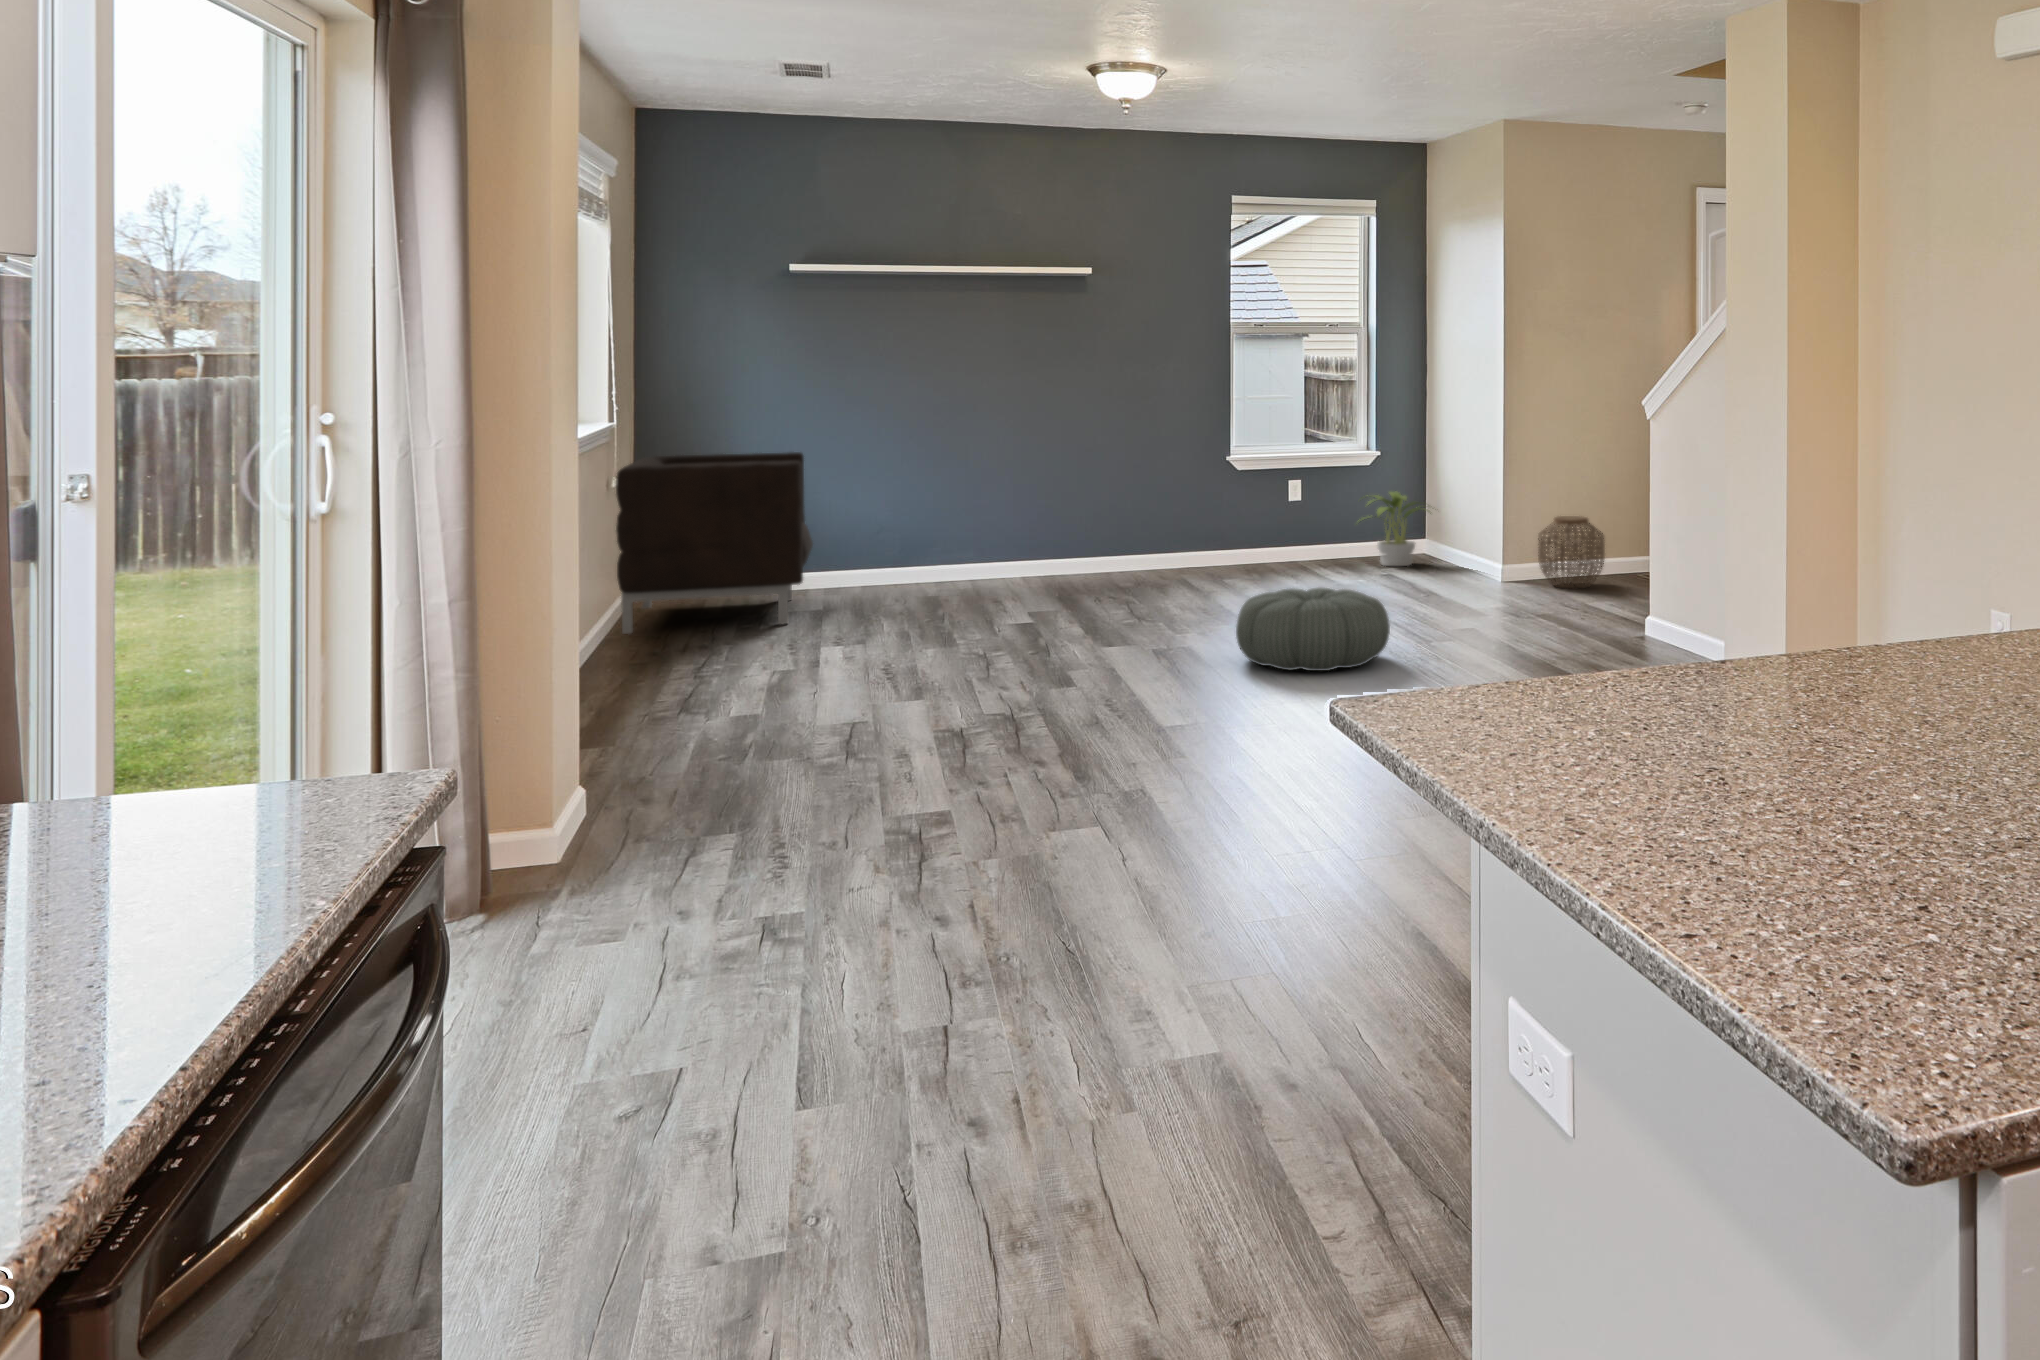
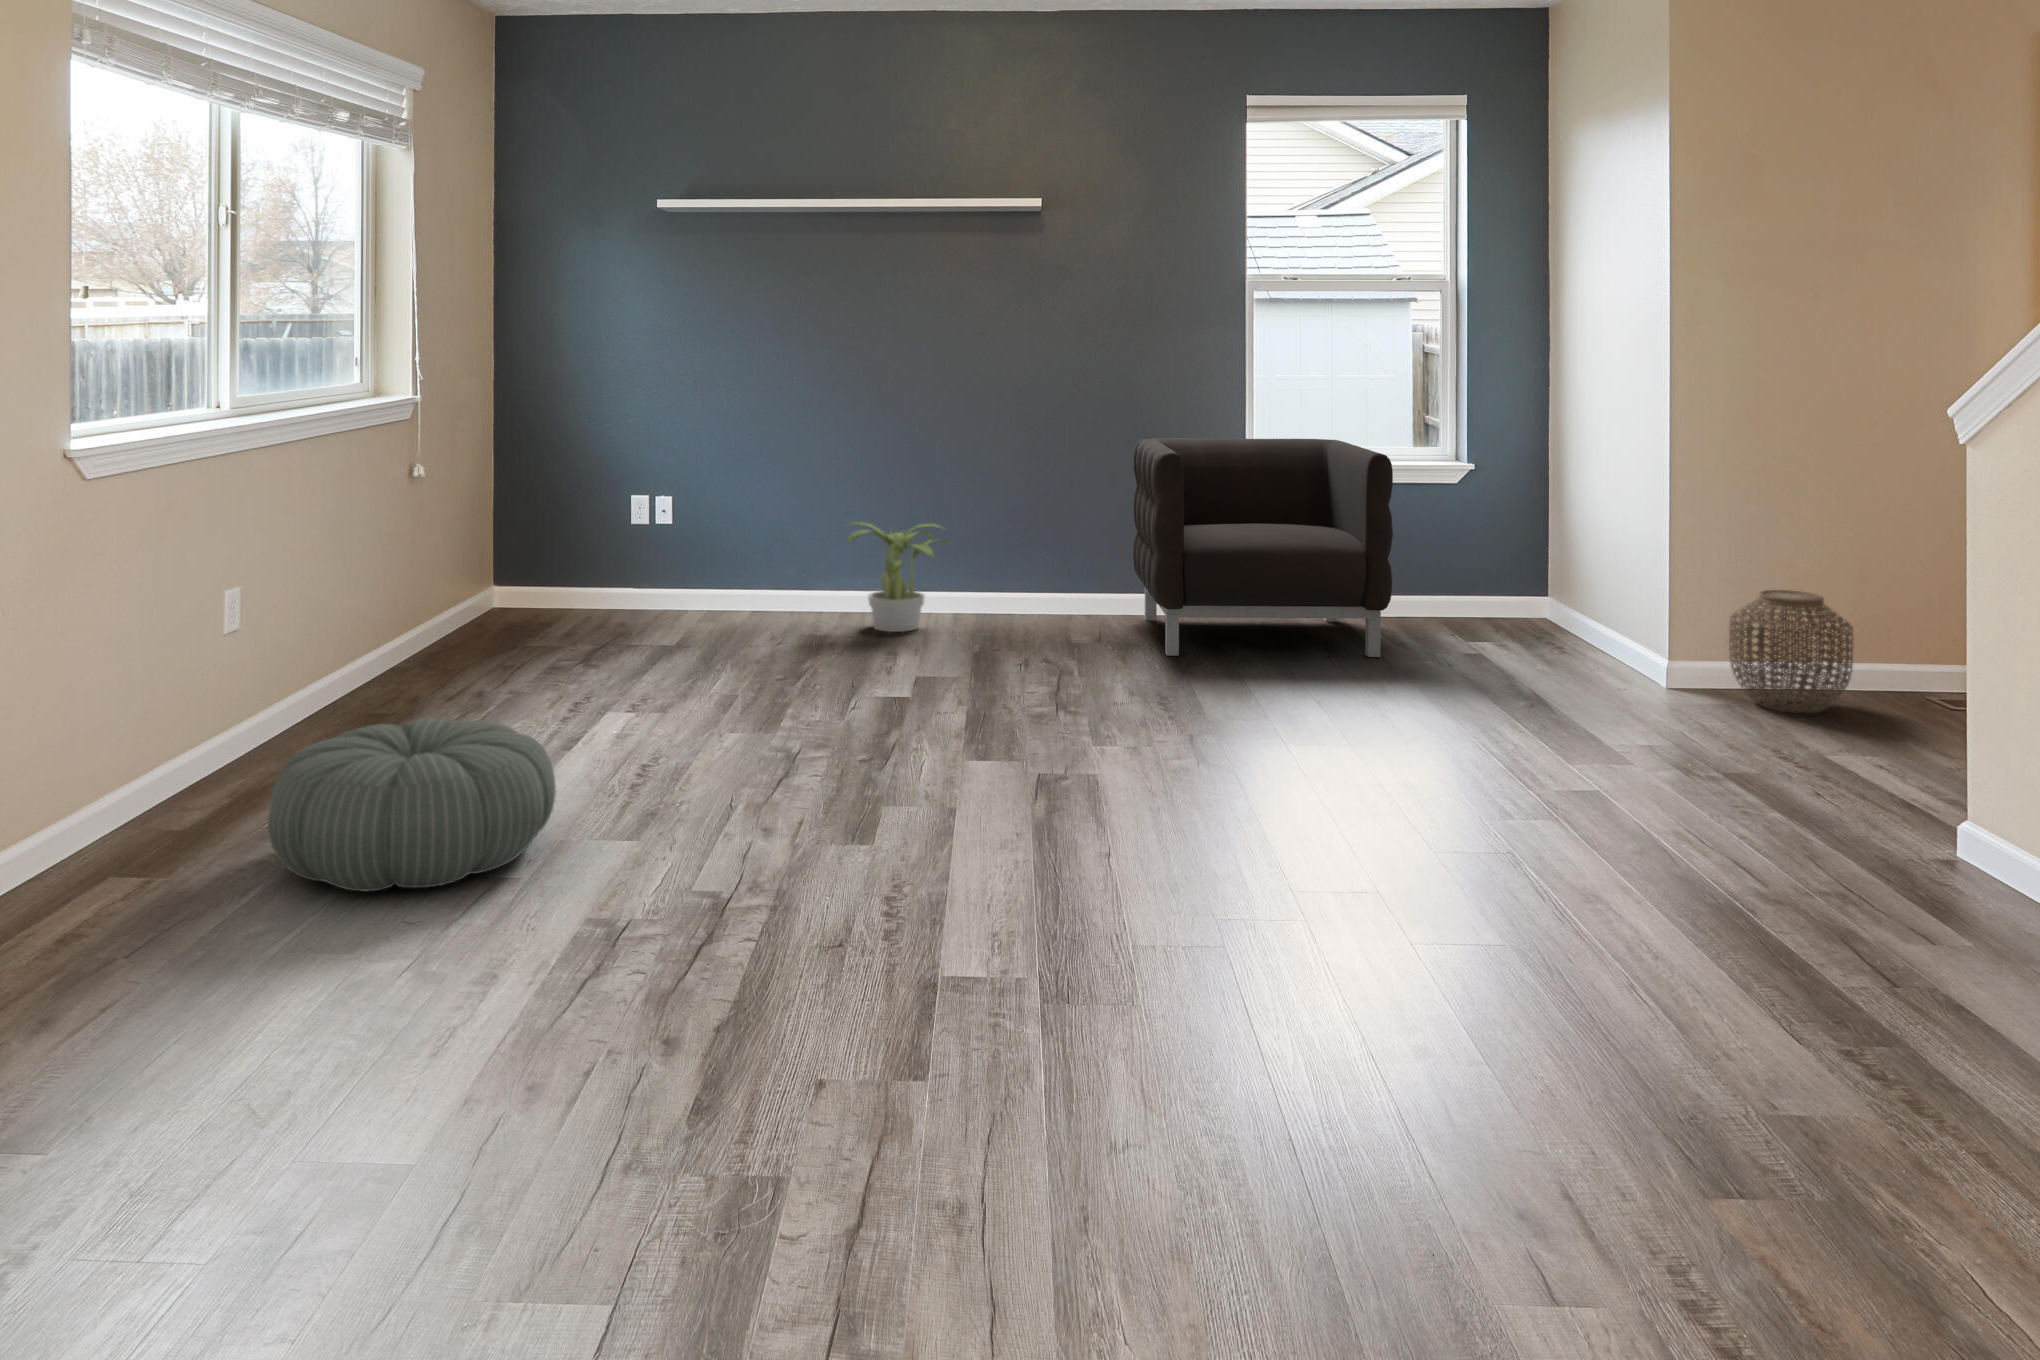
armchair: present [616,452,813,634] -> present [1133,438,1393,657]
potted plant: present [1361,492,1428,566] -> present [847,522,951,632]
pouf: present [1236,587,1390,671] -> present [268,718,556,892]

